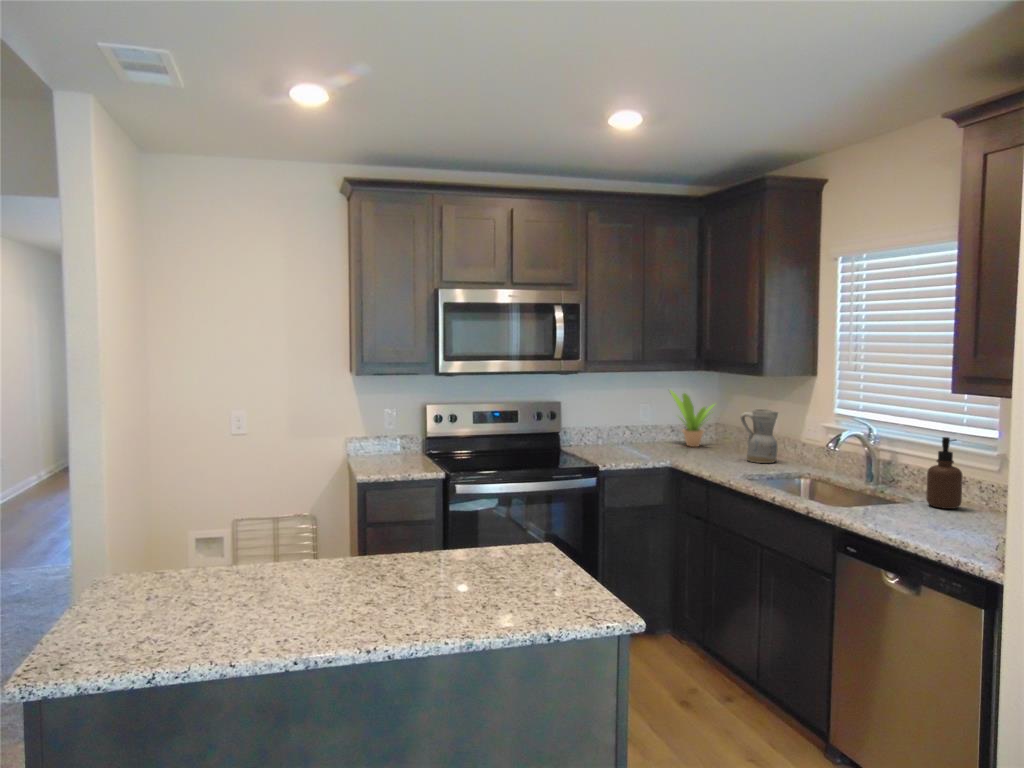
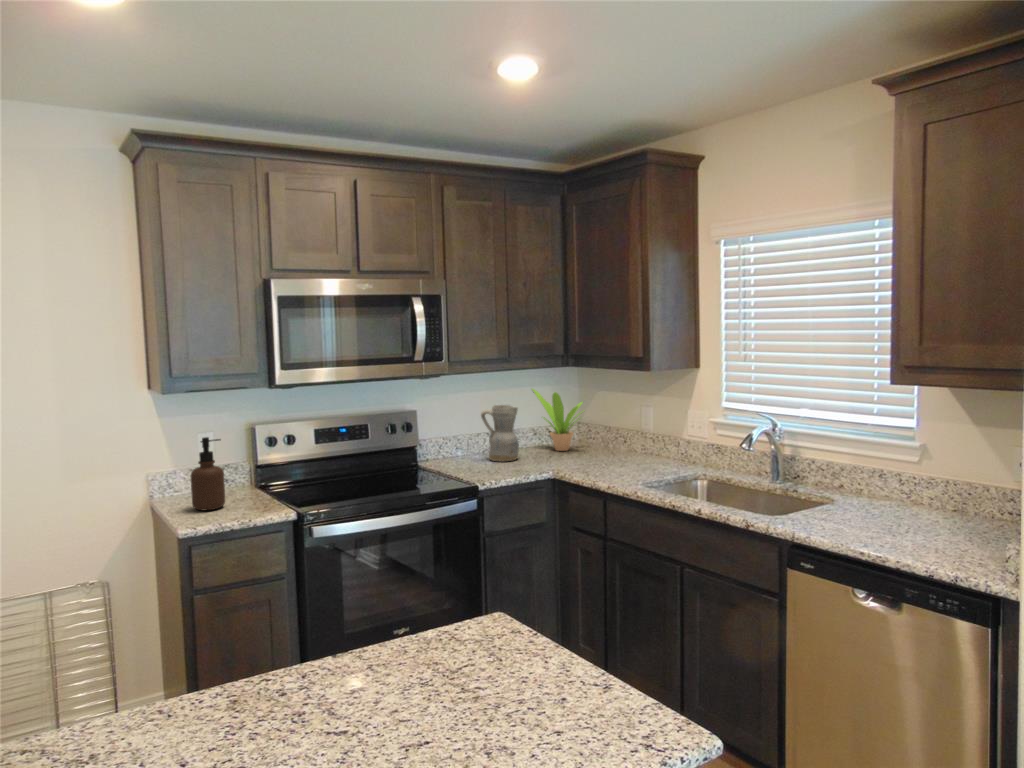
ceramic pitcher: present [741,409,778,463] -> present [481,405,519,461]
soap dispenser: present [926,437,963,509] -> present [191,437,225,511]

